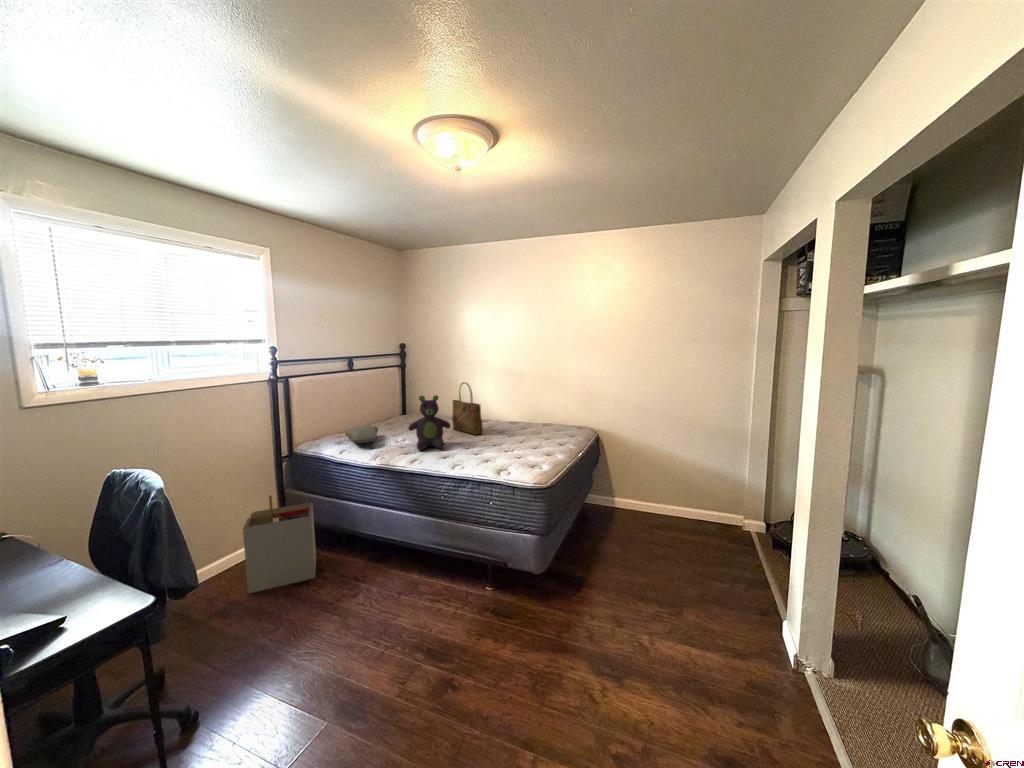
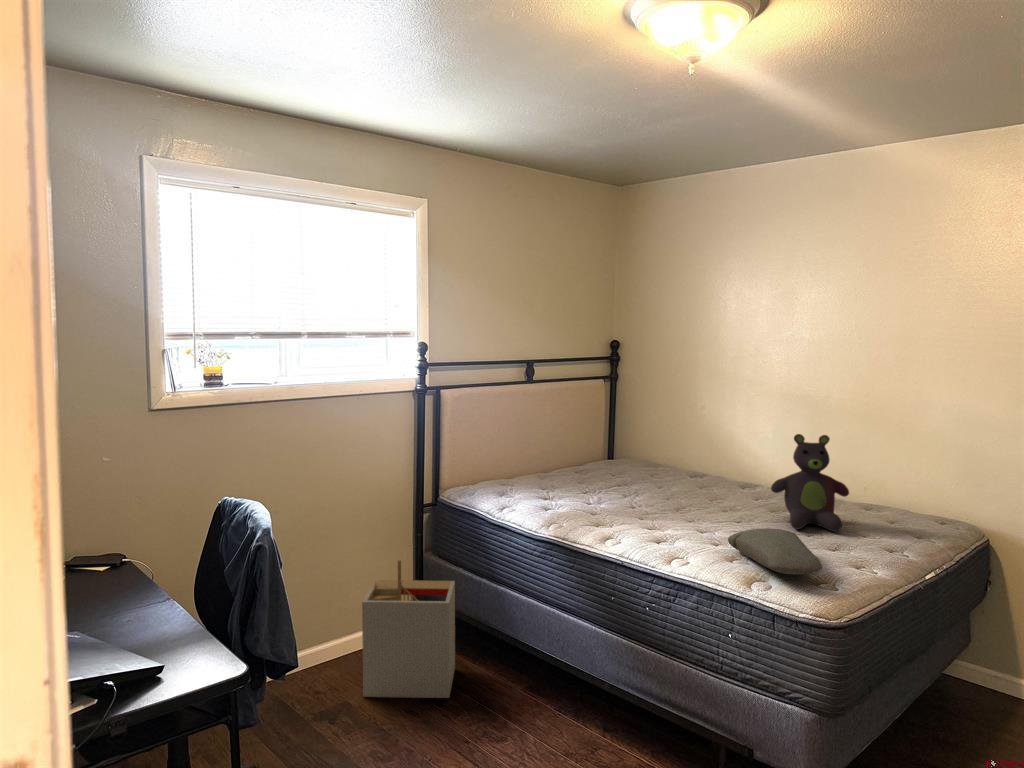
tote bag: present [452,382,483,435] -> none [687,411,740,508]
stuffed bear: present [408,395,451,450] -> present [771,434,849,532]
pillow: present [345,426,378,443] -> present [728,528,823,574]

